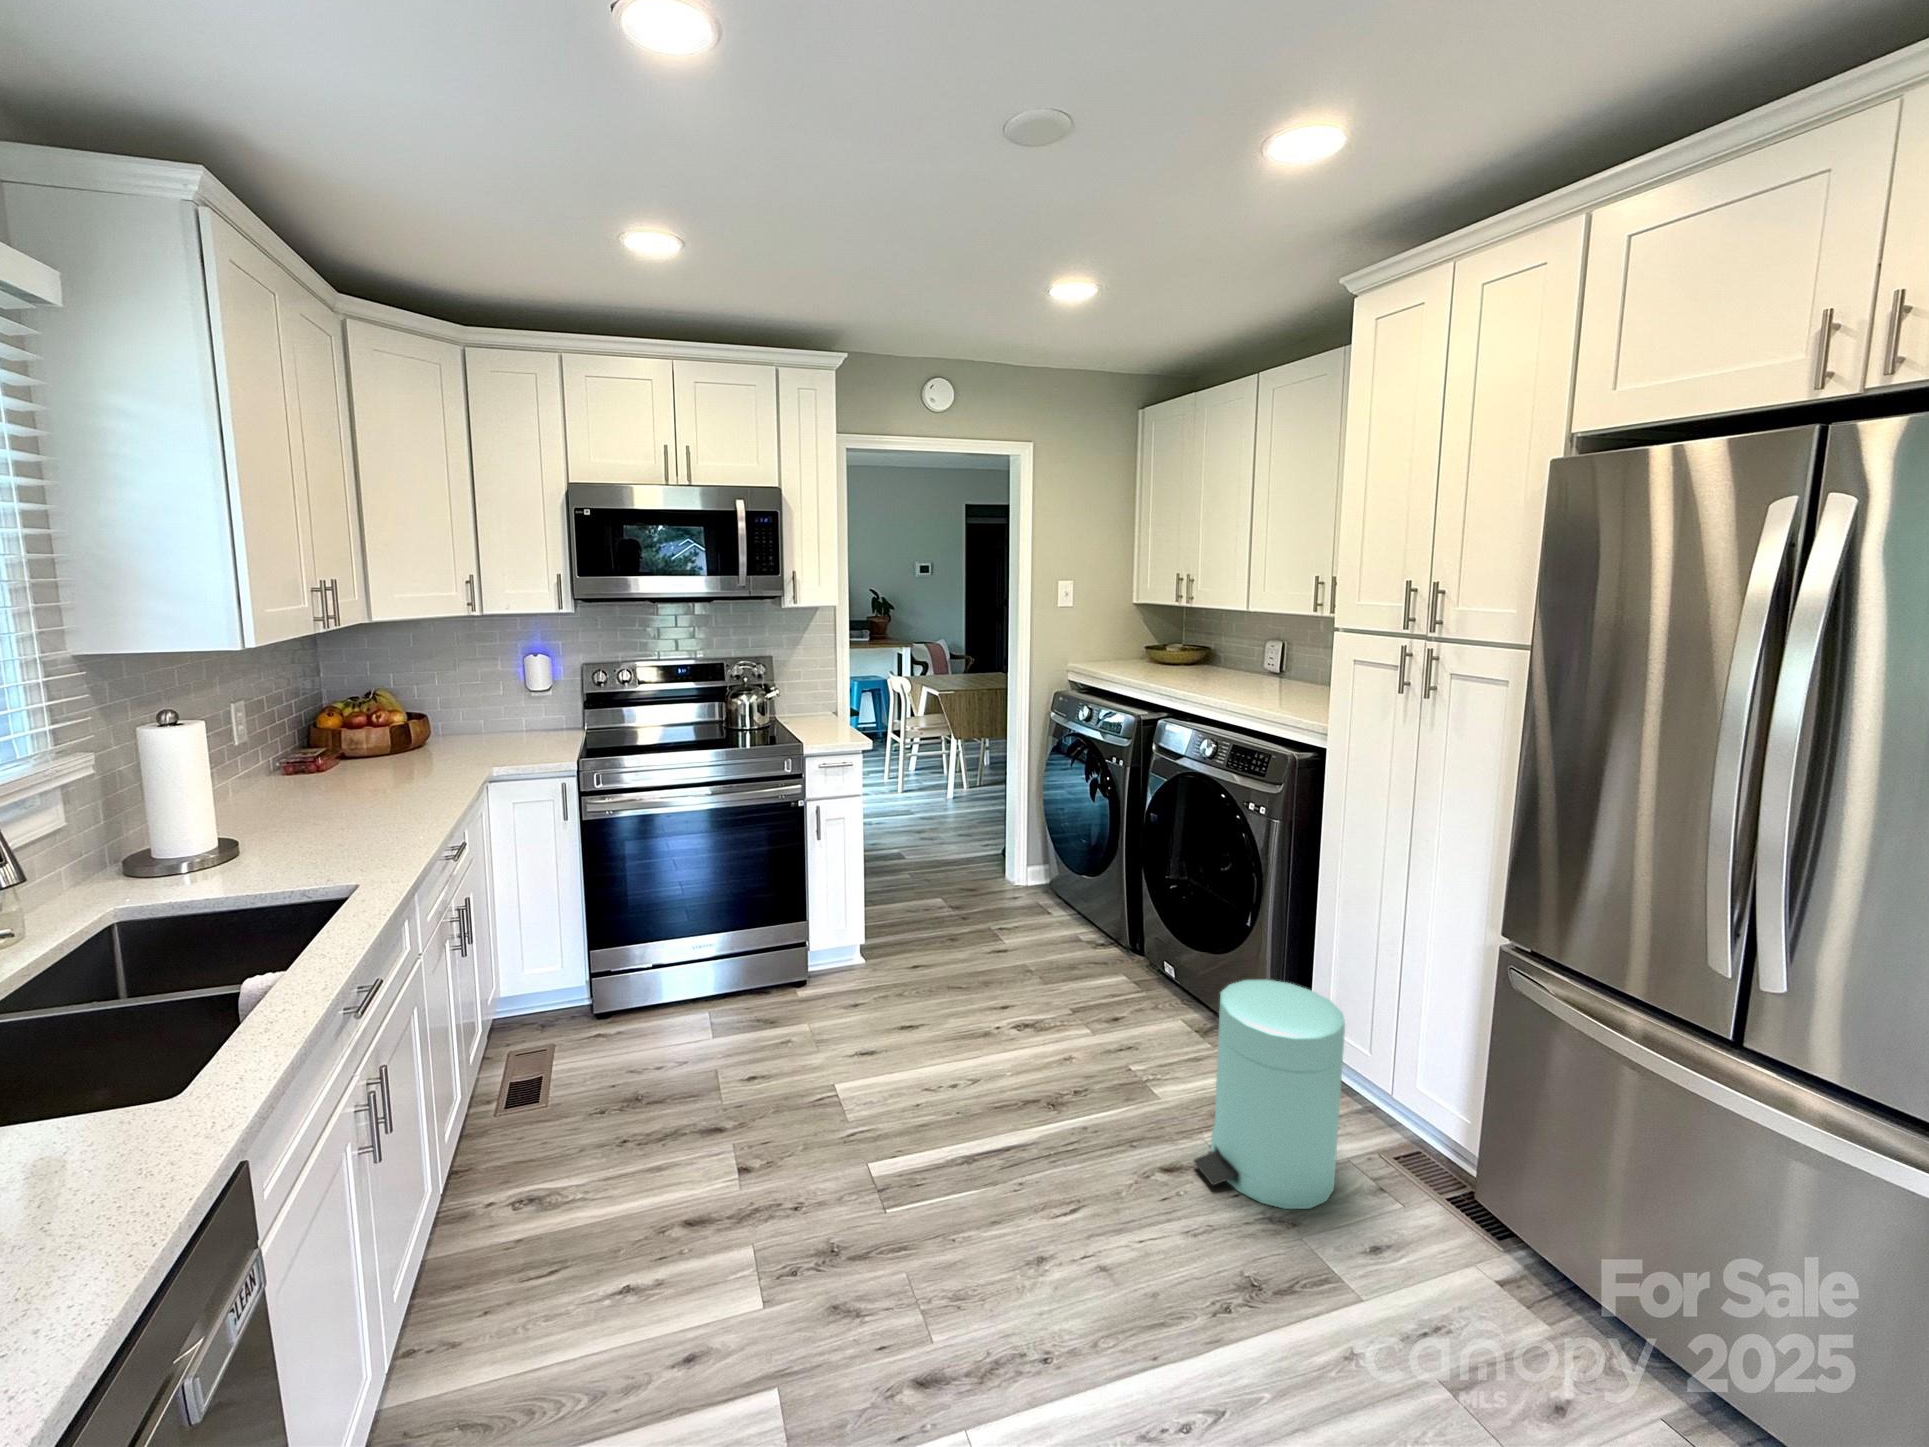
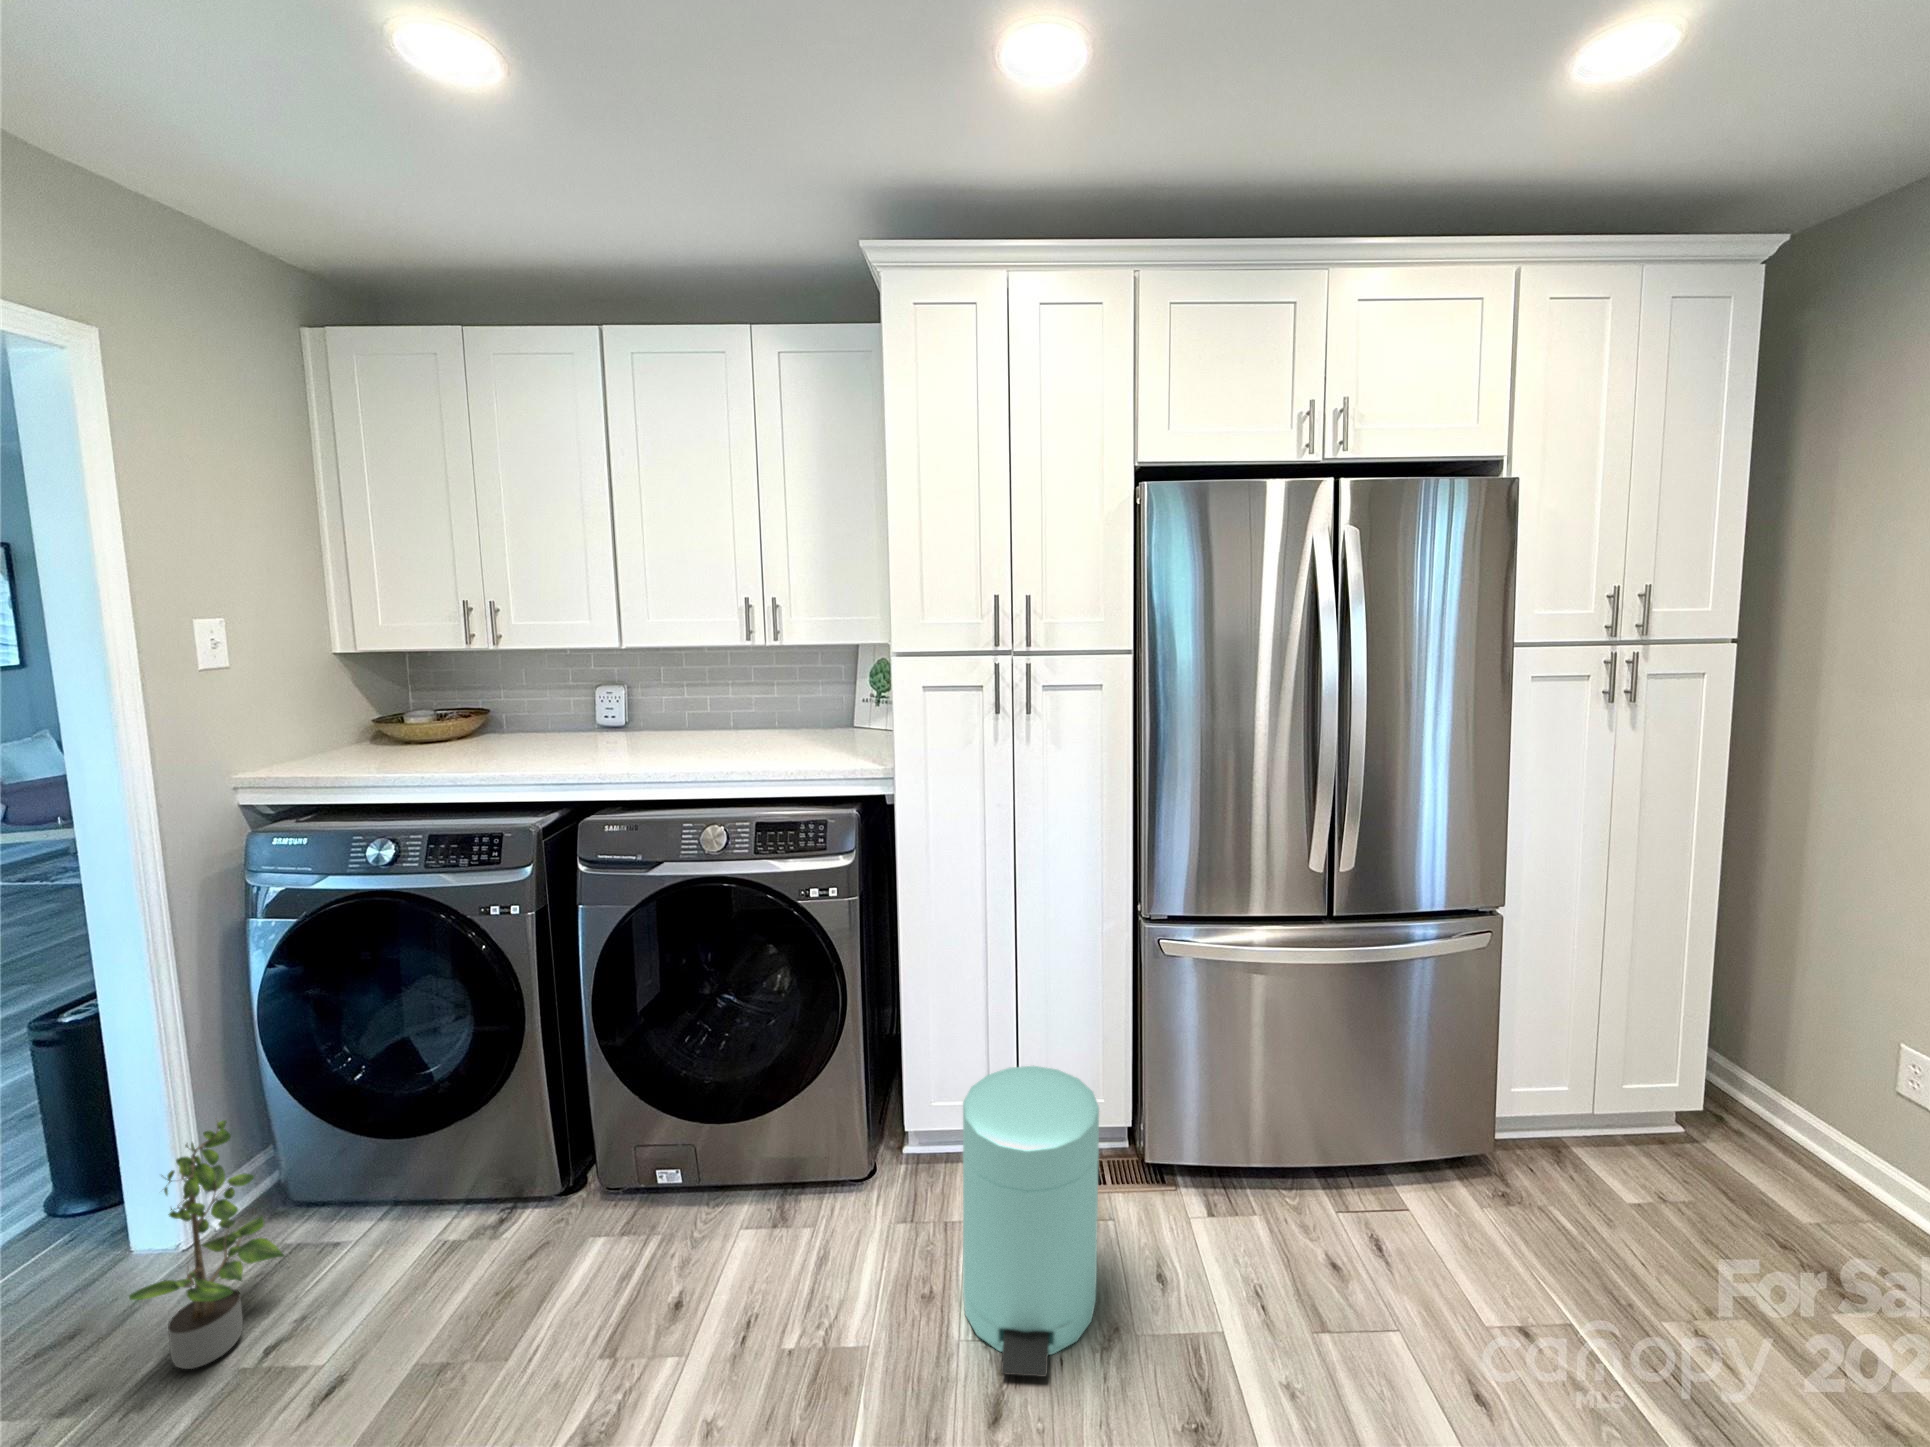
potted plant: none [968,818,1024,922] -> present [129,1120,284,1369]

